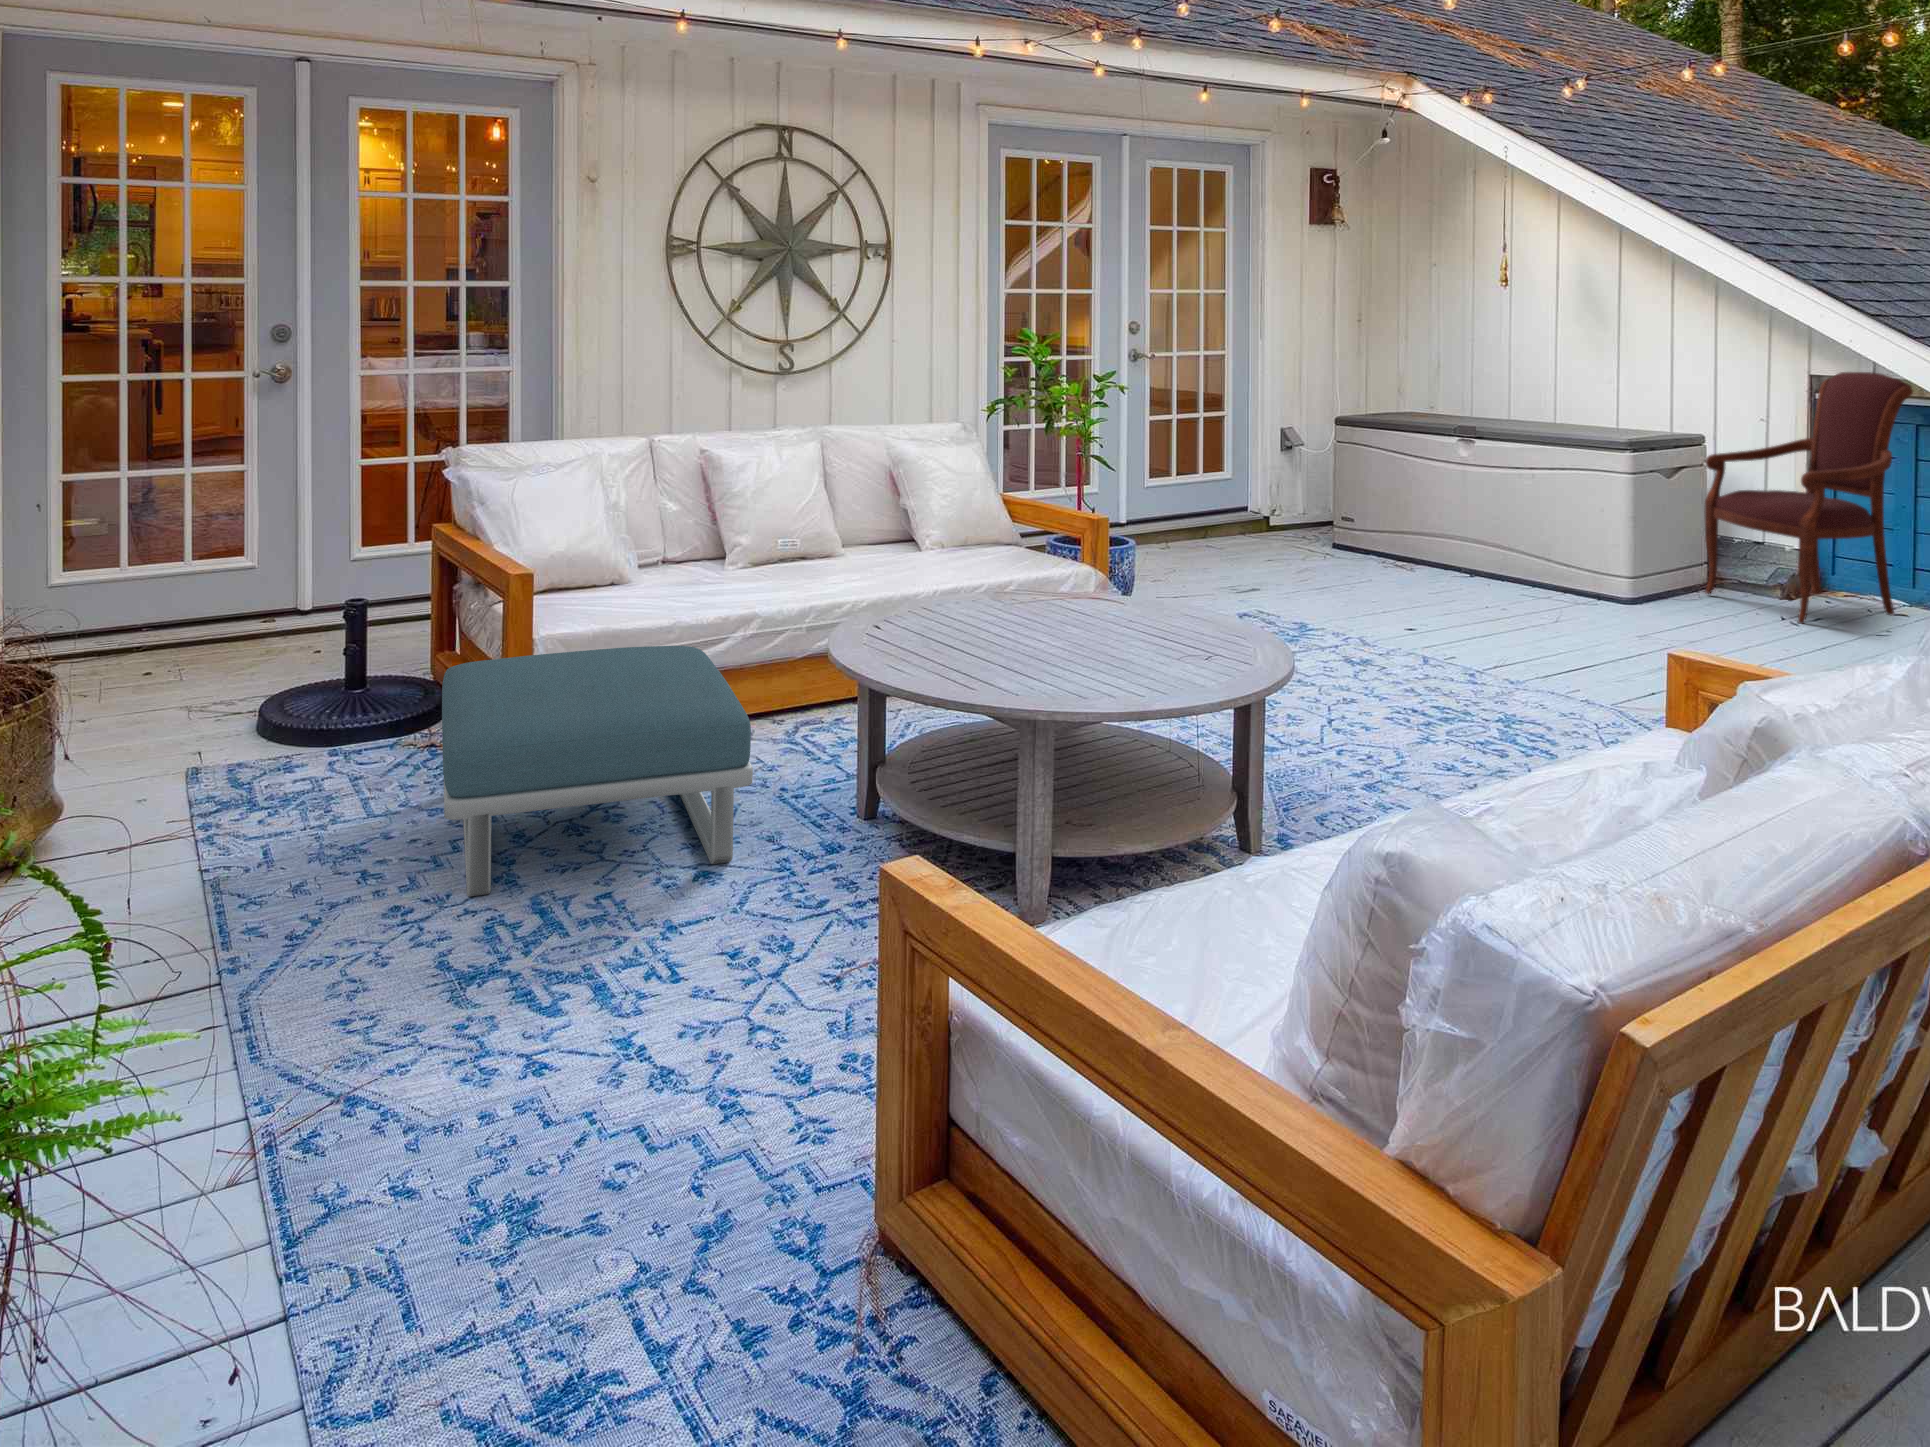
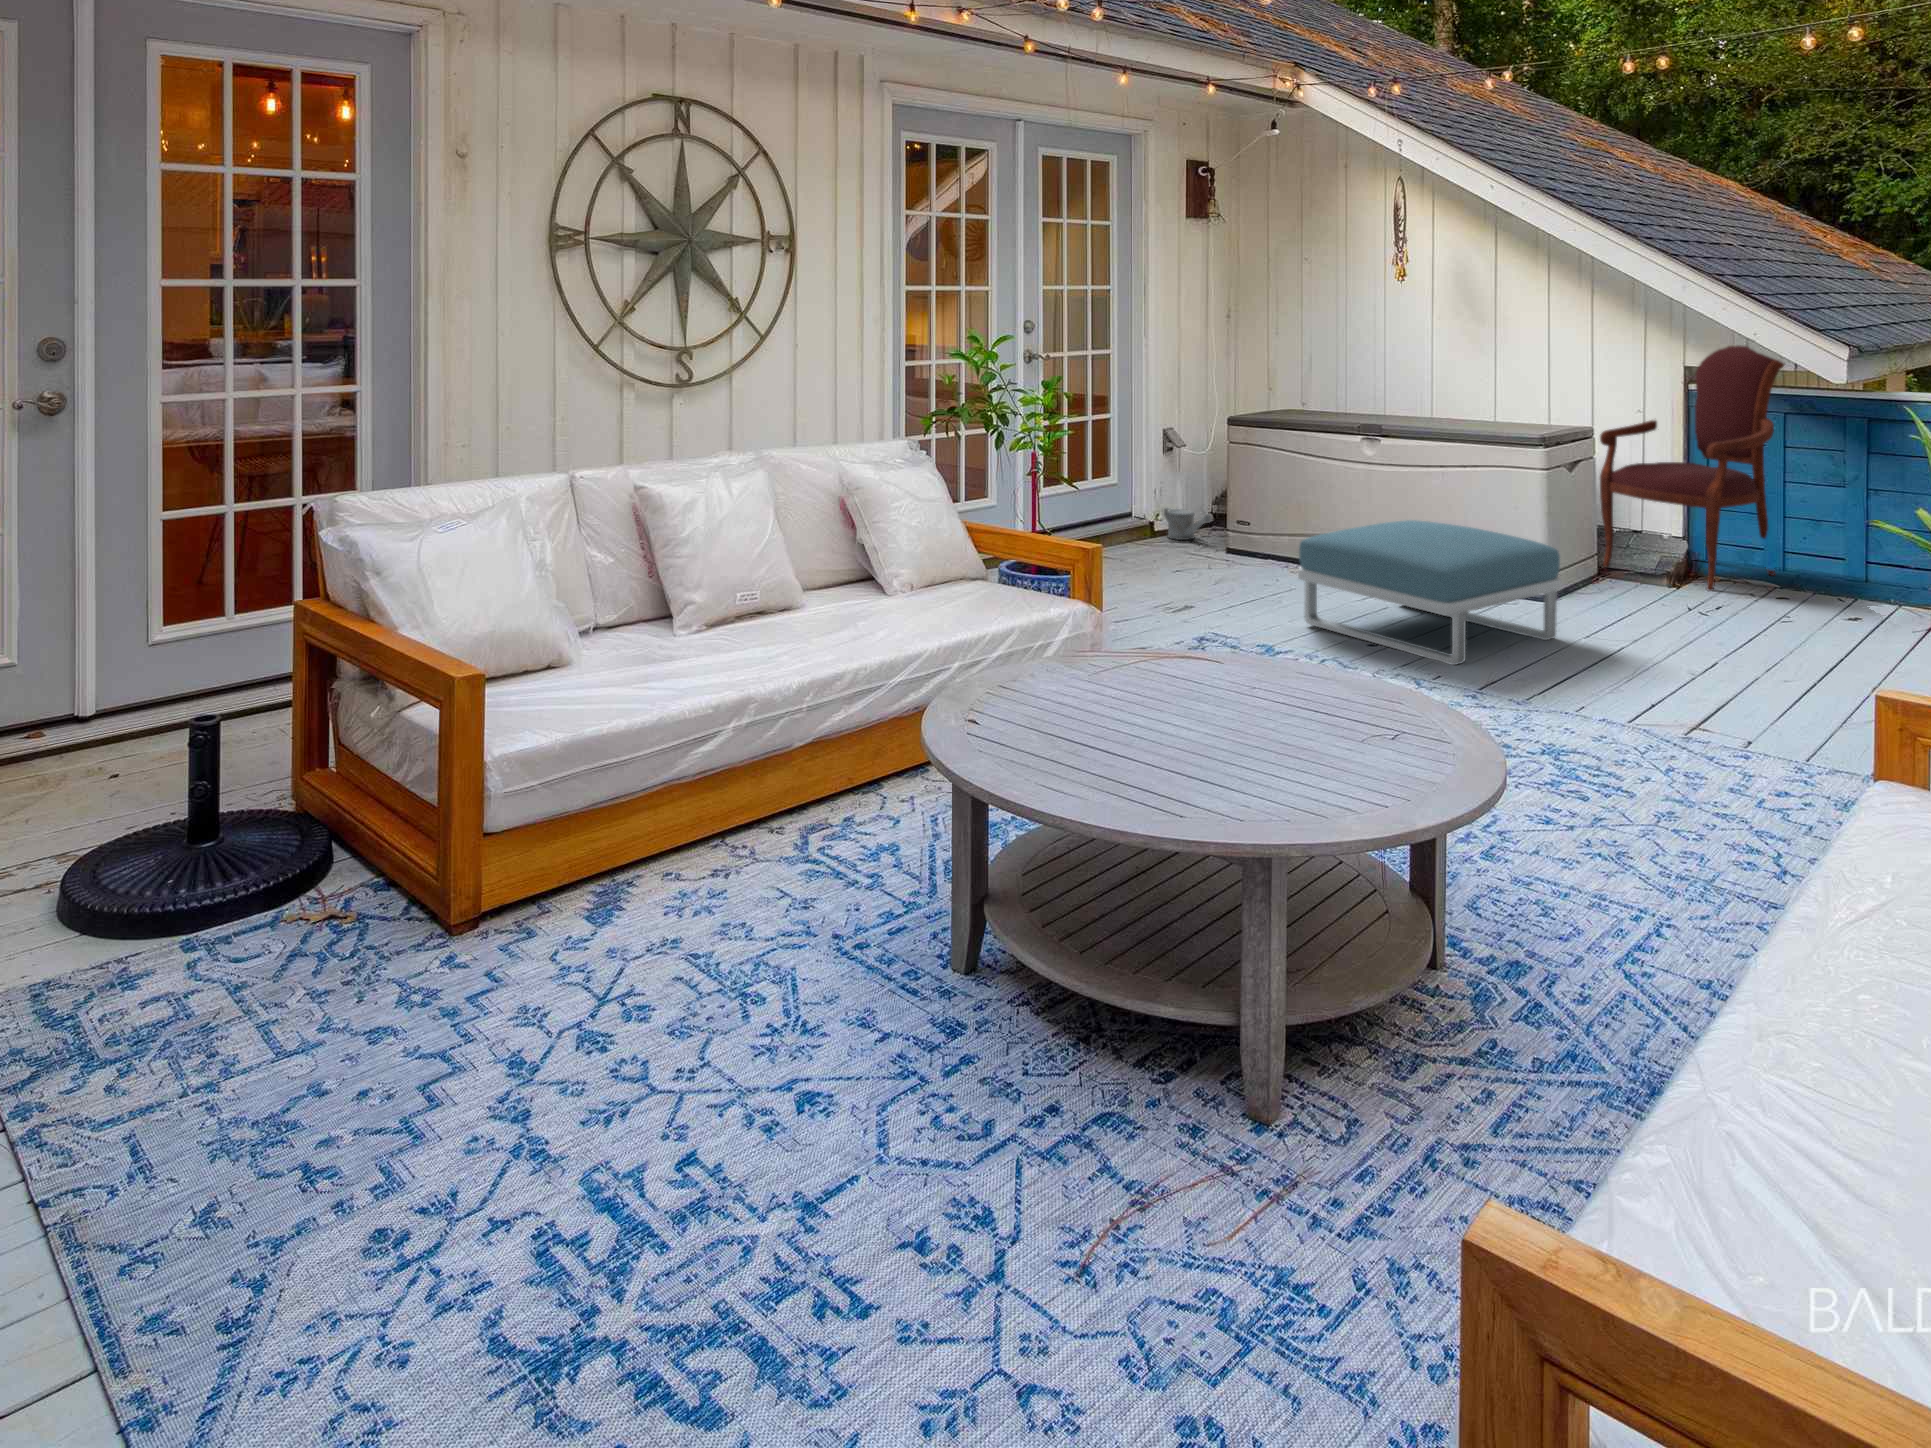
watering can: none [1275,509,1314,541] -> present [1164,508,1211,540]
footstool: present [442,646,753,897] -> present [1298,520,1562,665]

